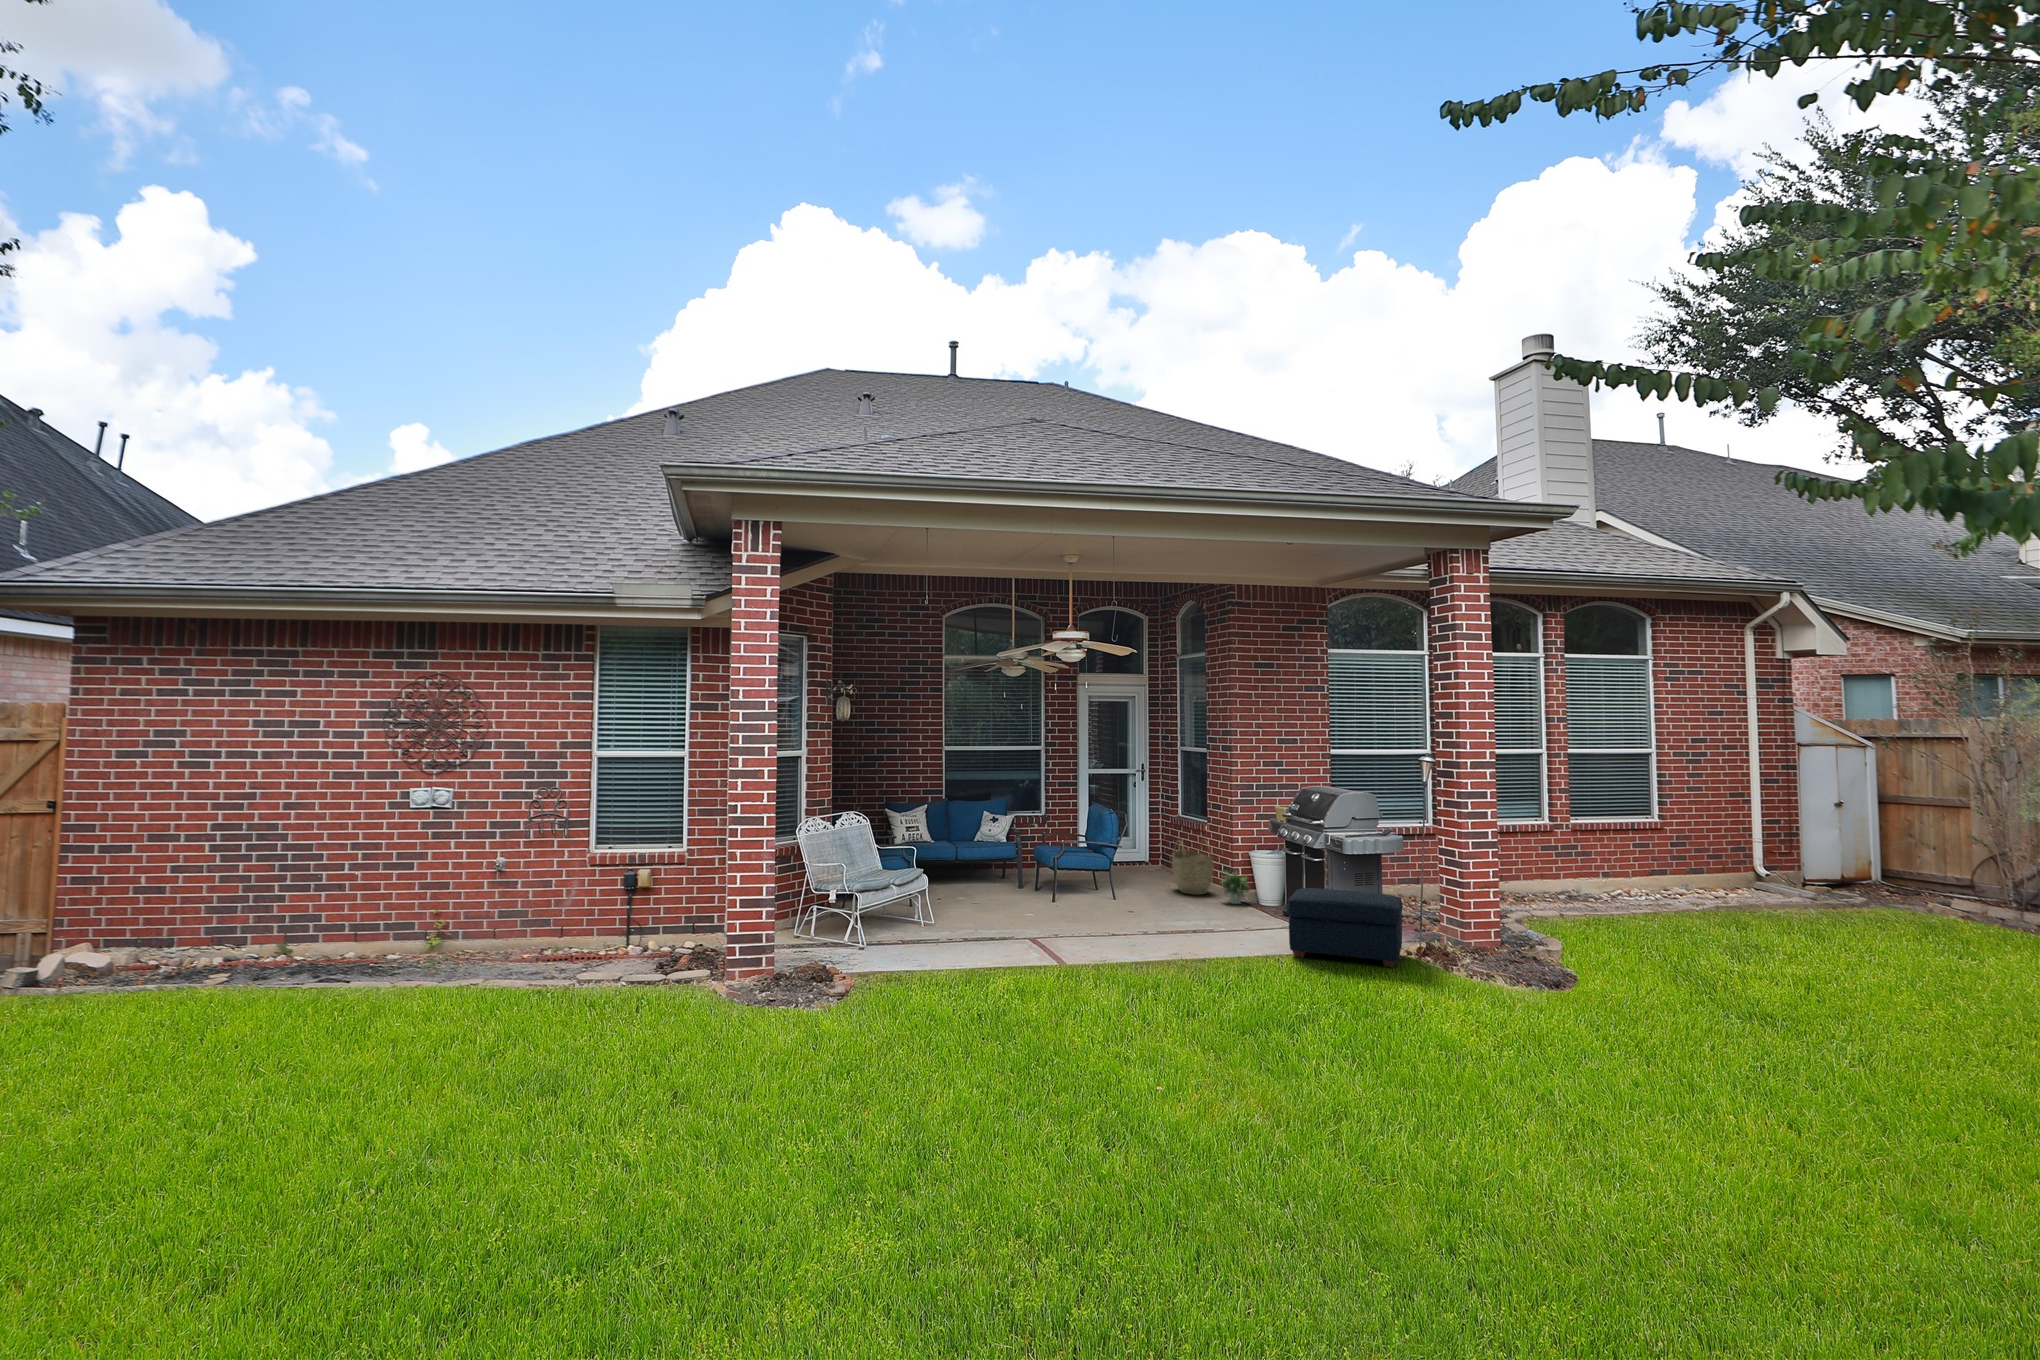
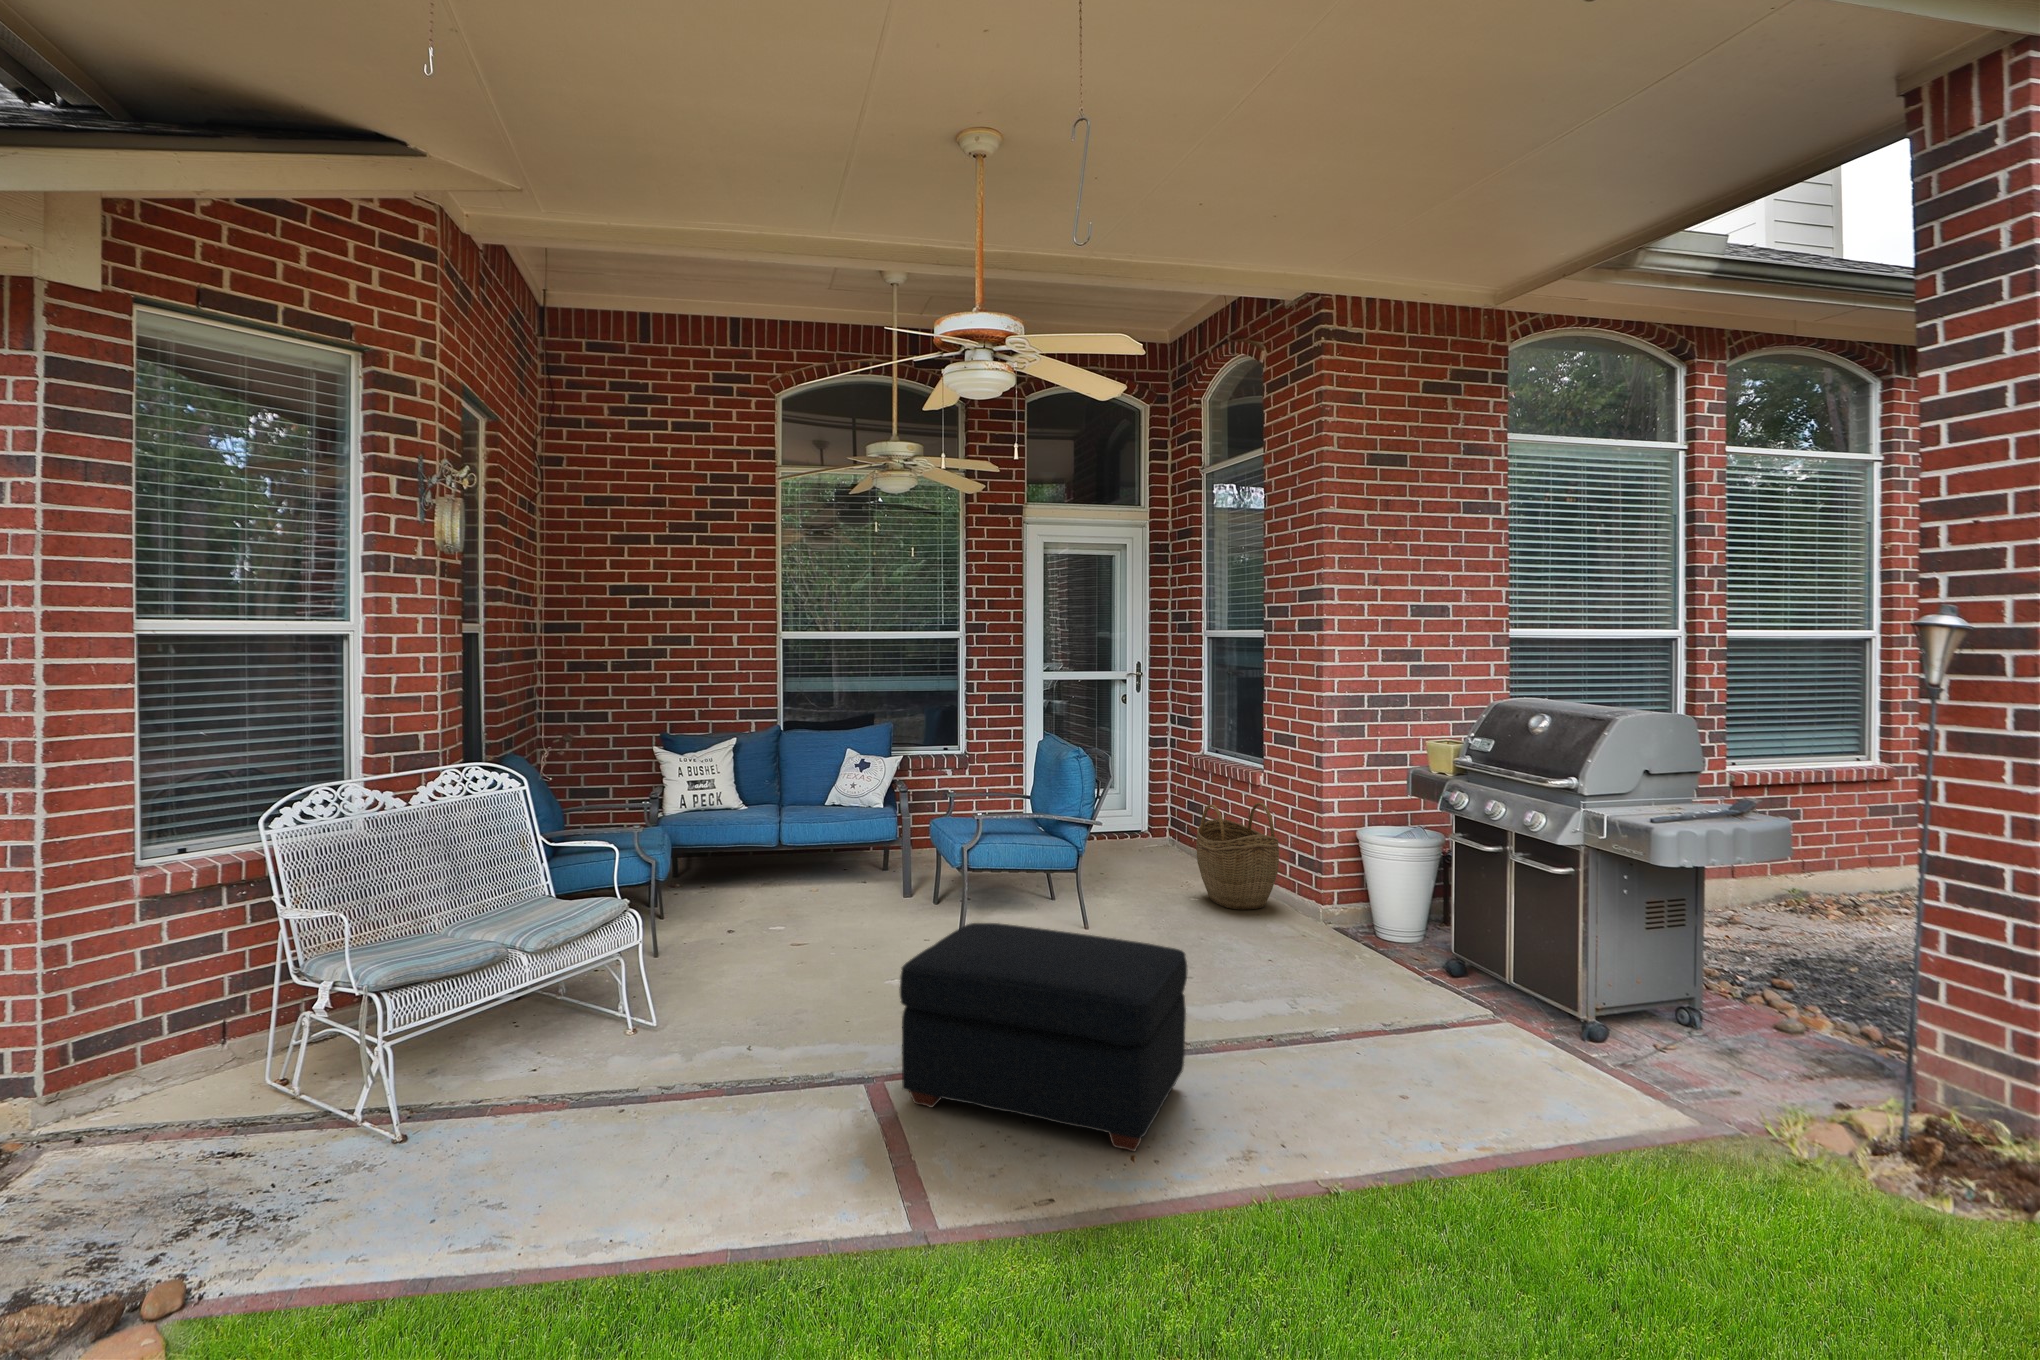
potted plant: present [1221,872,1250,904] -> none [1297,867,1361,936]
ottoman: present [1288,888,1403,968] -> present [899,923,1187,1151]

